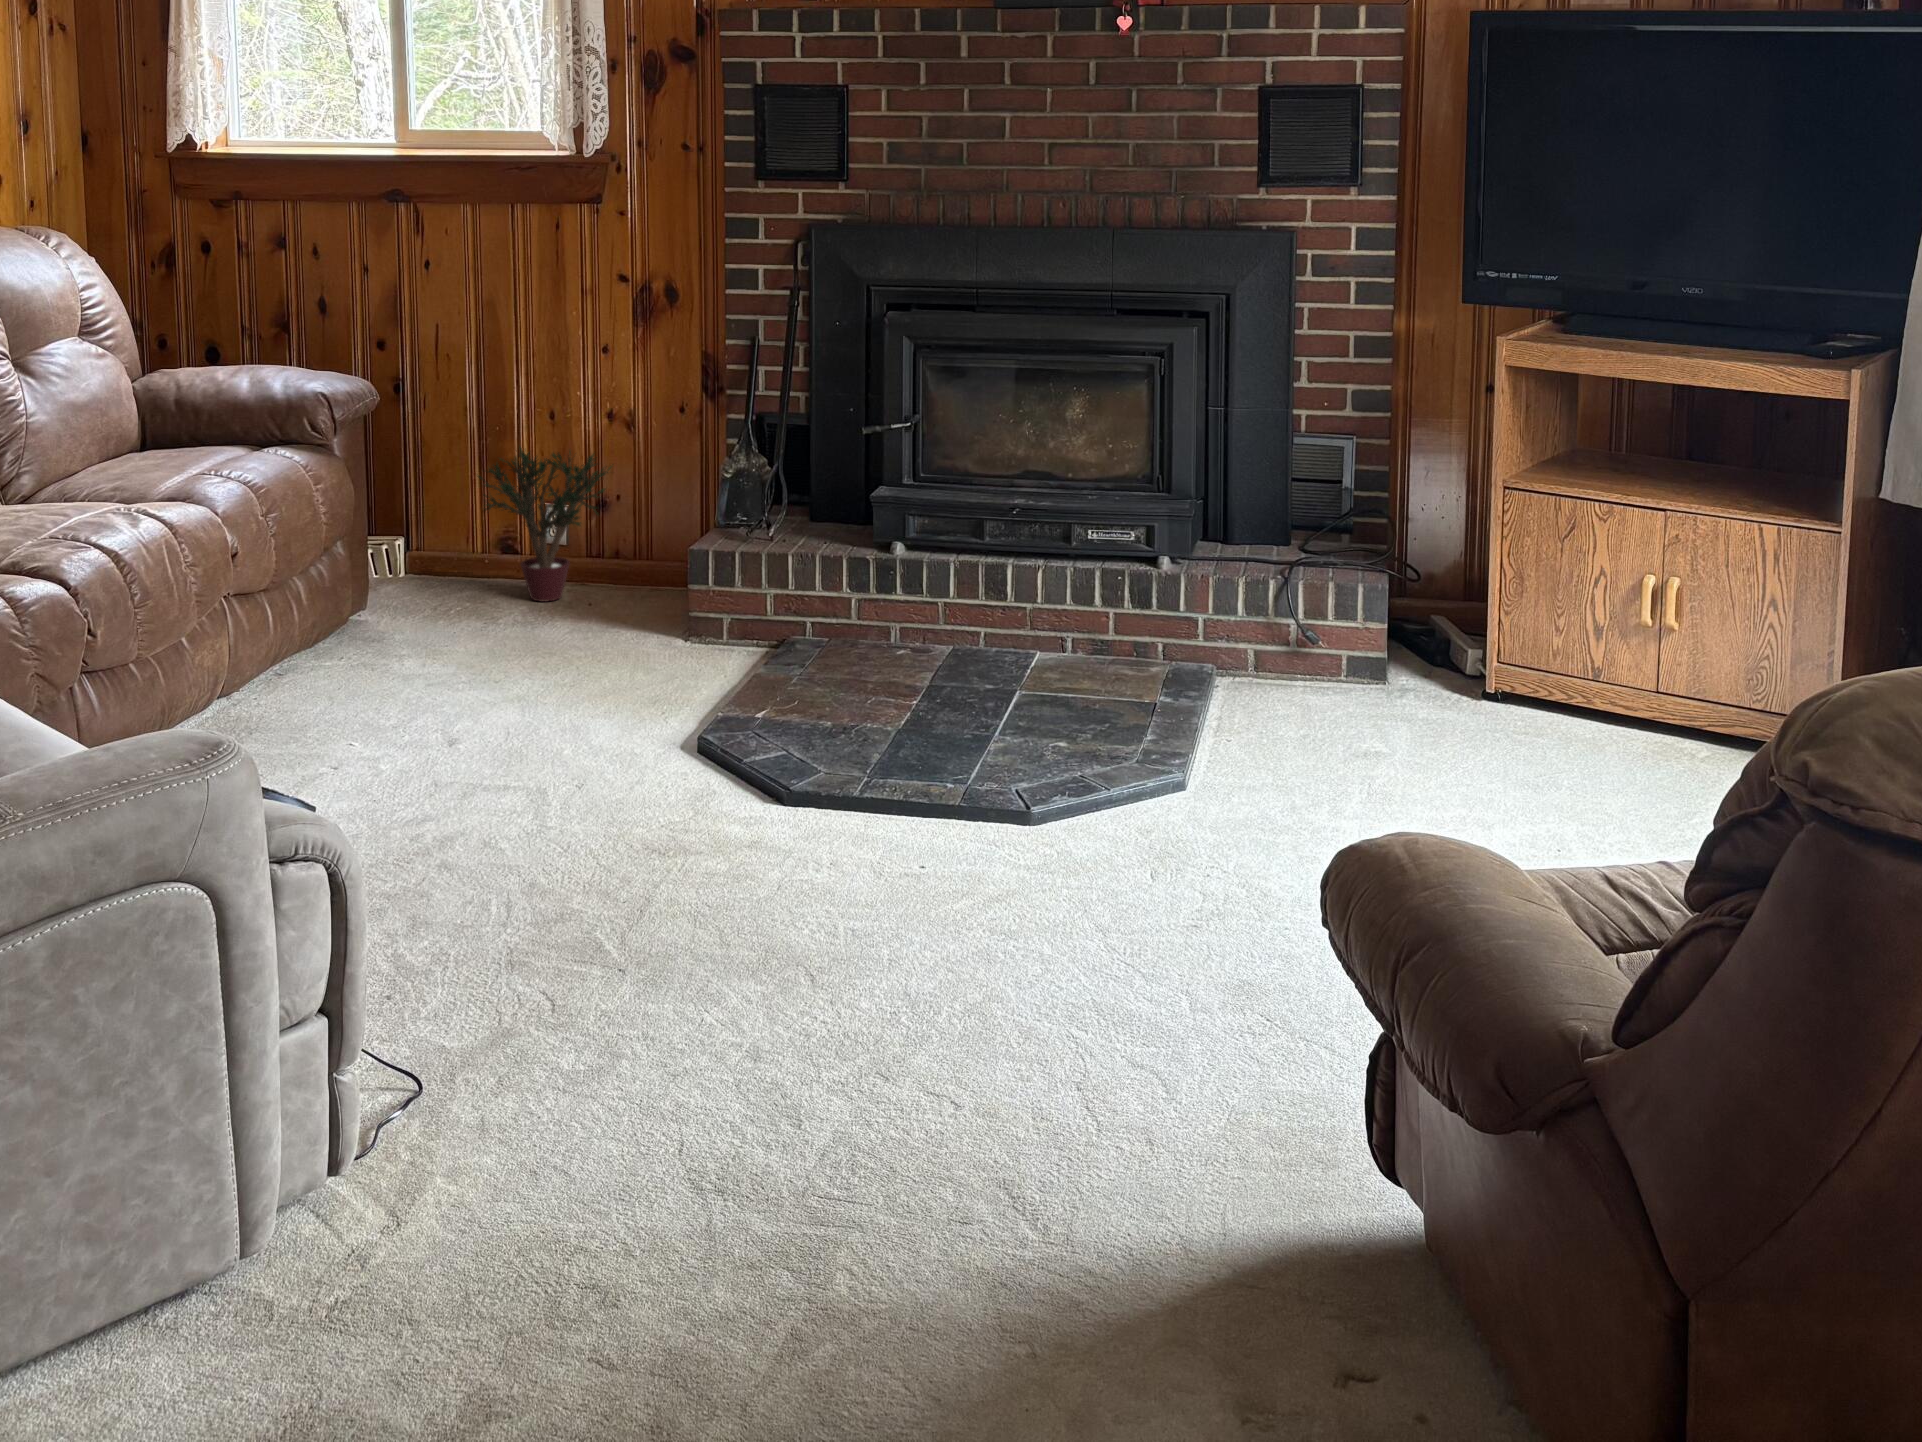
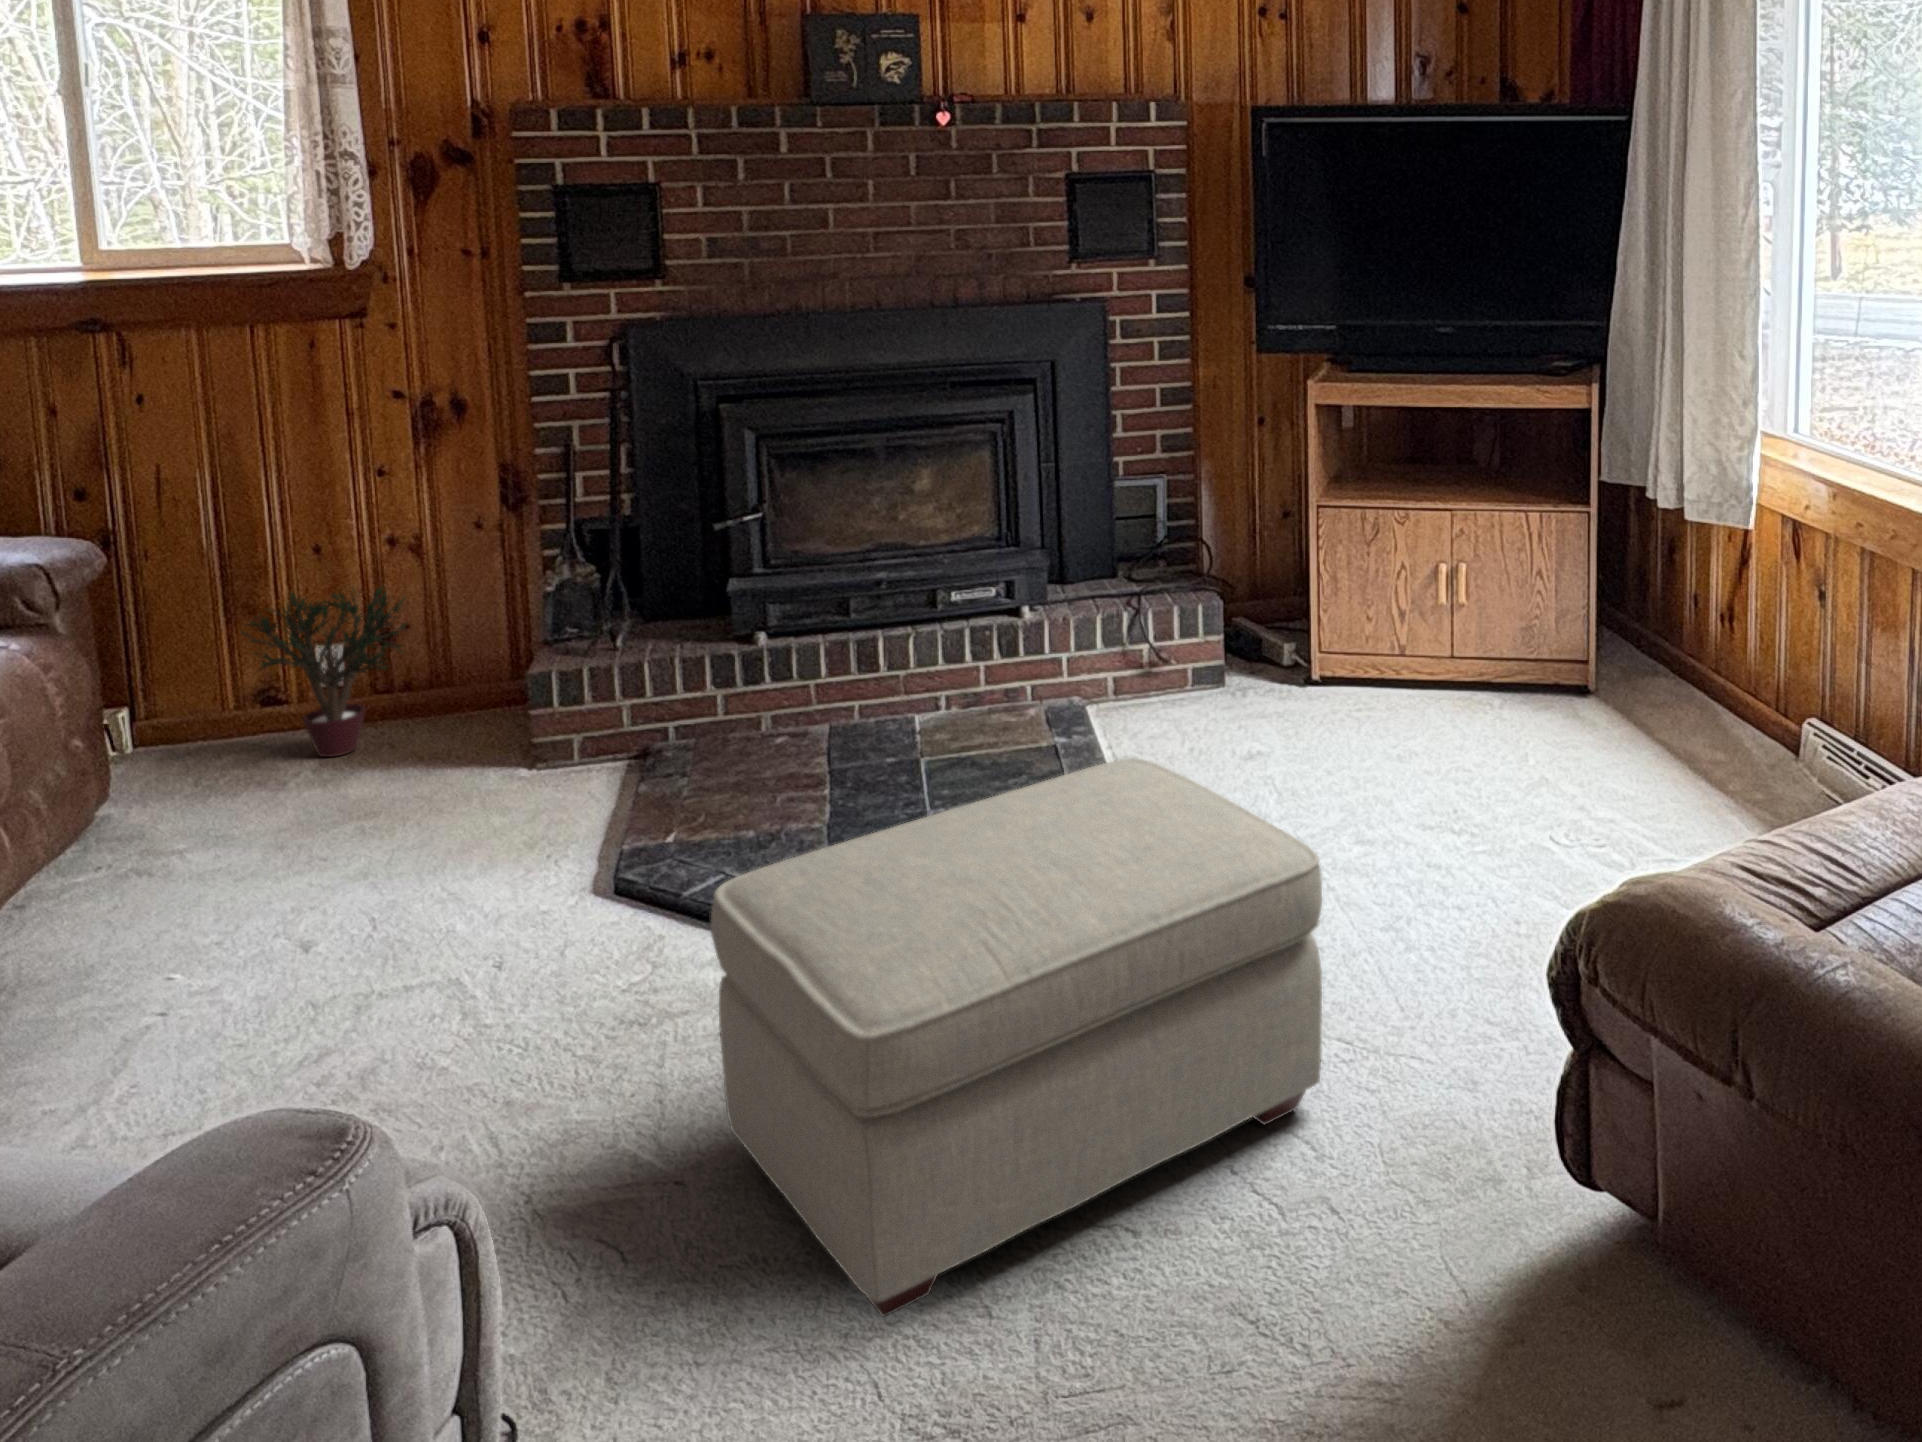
ottoman: none [665,684,1205,1099] -> present [711,758,1322,1317]

